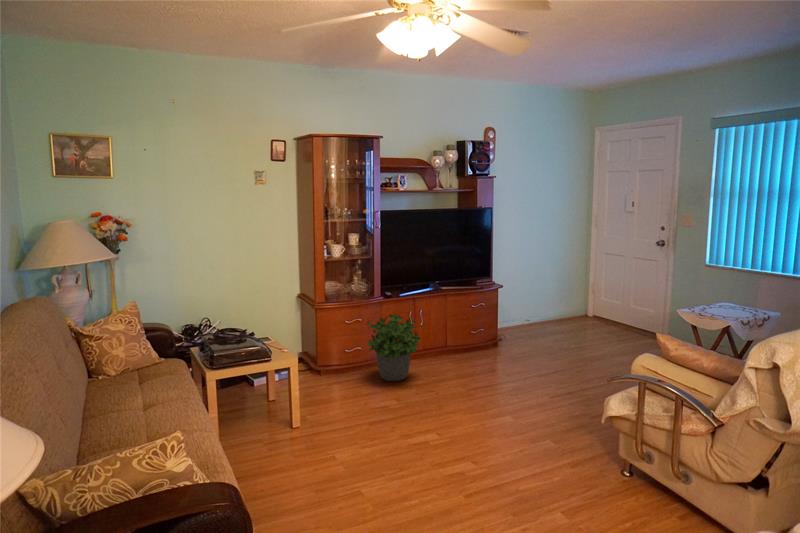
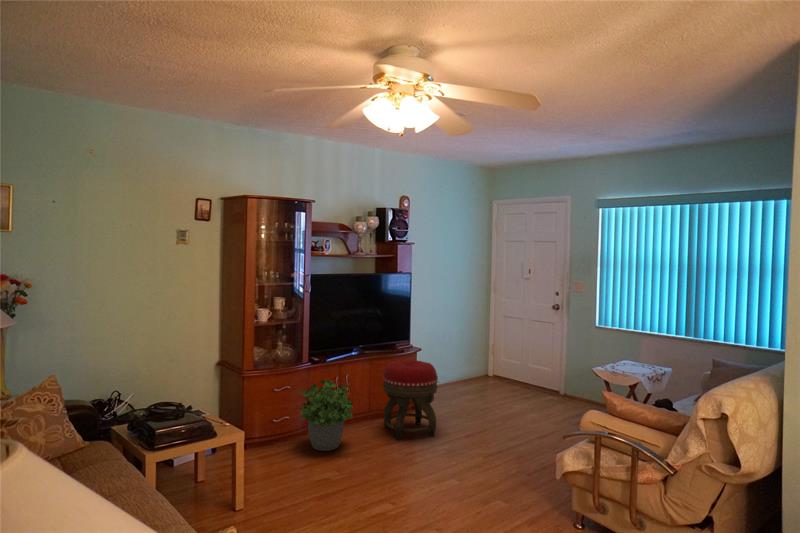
footstool: none [453,298,510,376] -> present [383,360,438,440]

